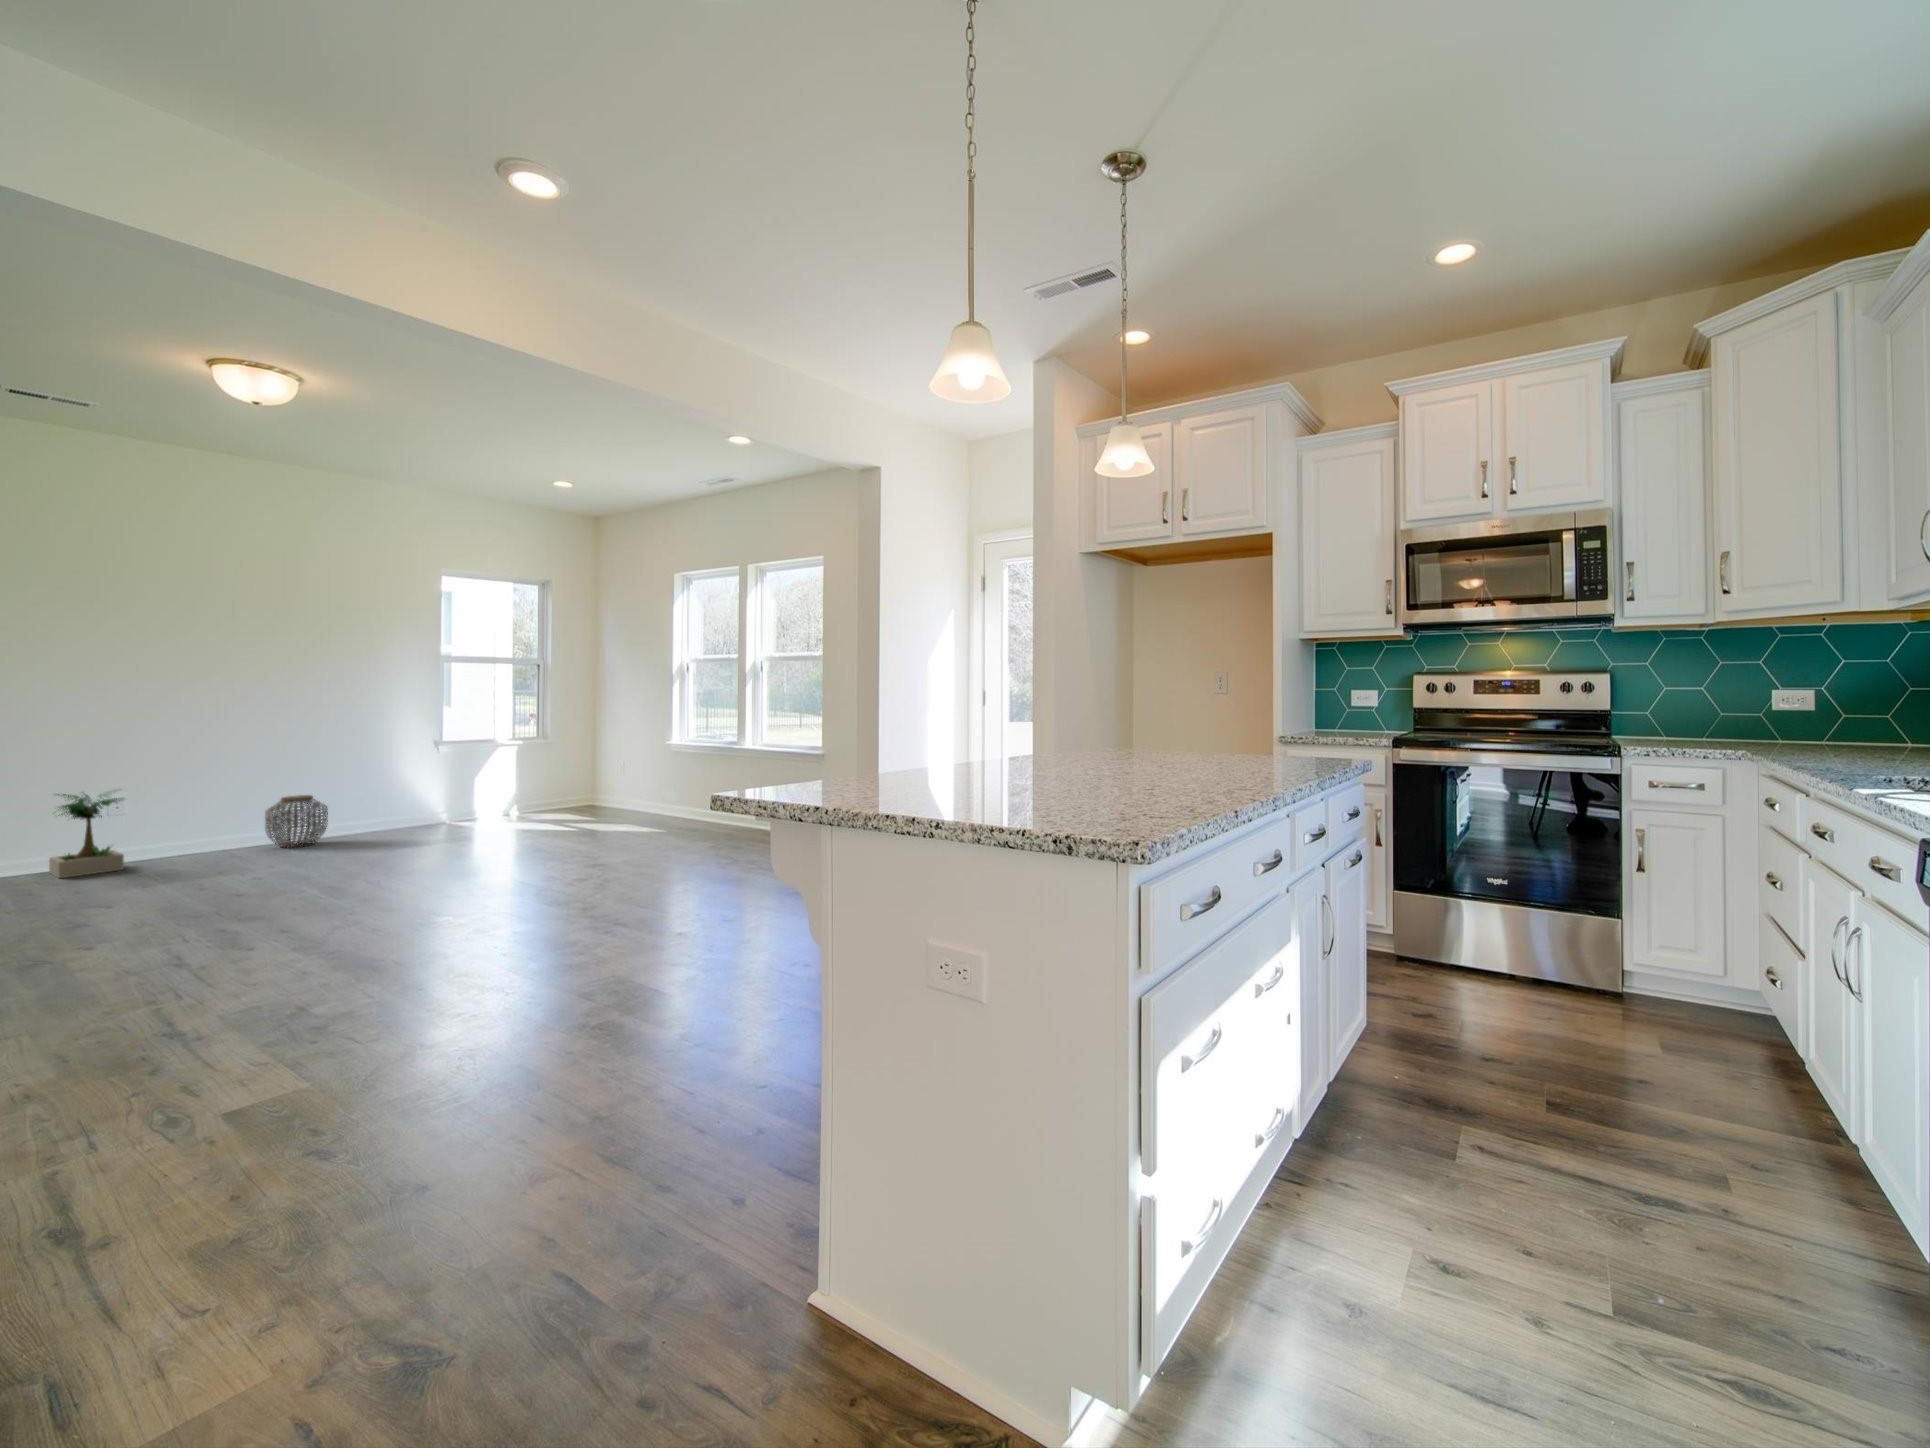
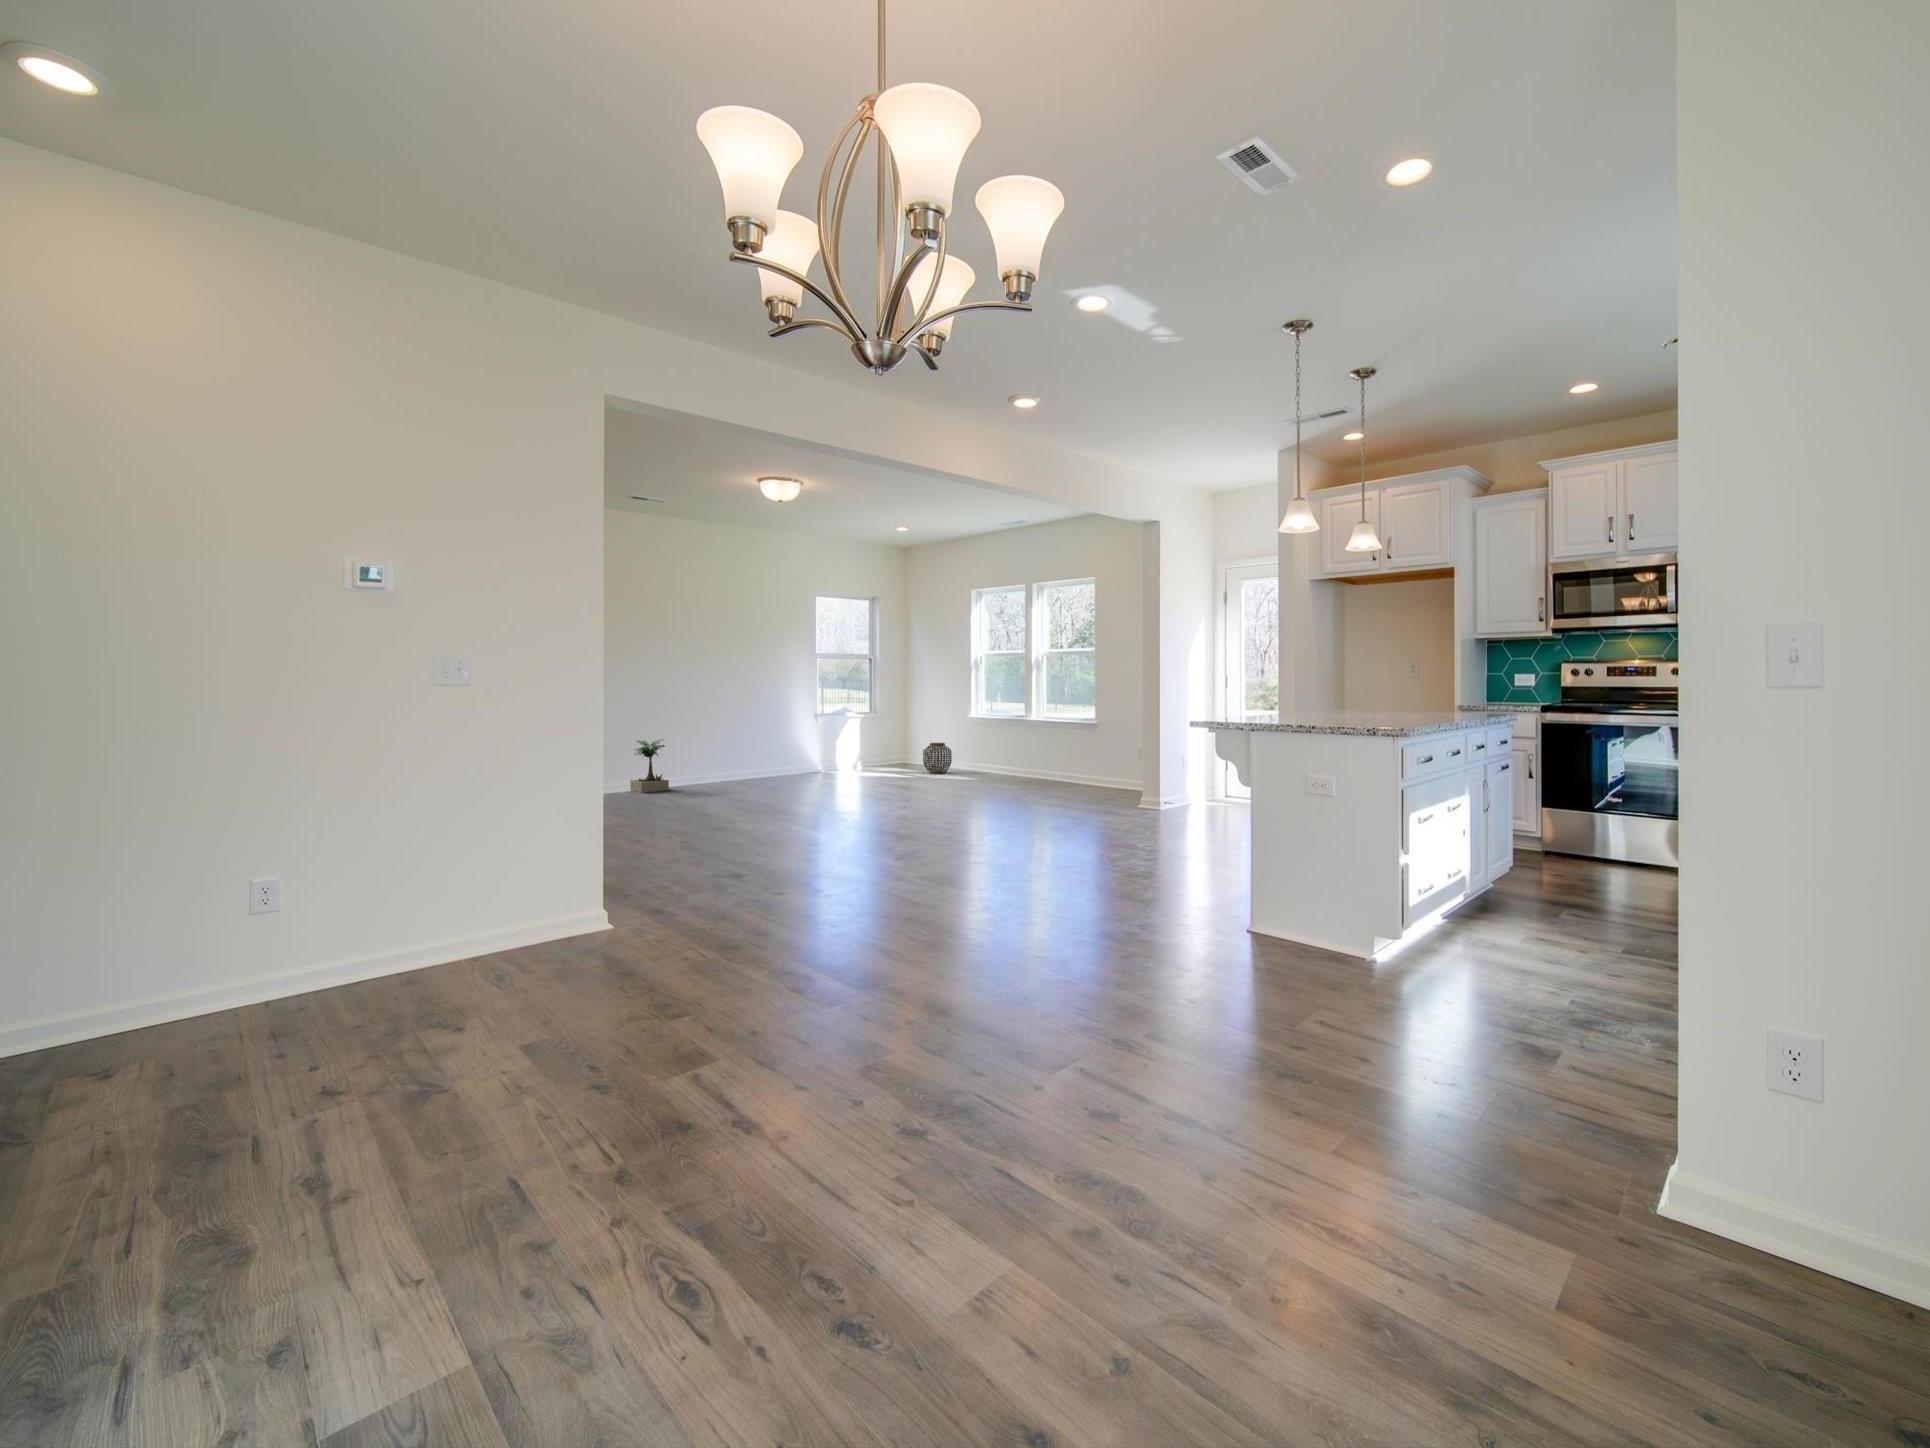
woven basket: present [265,795,328,848] -> present [923,743,952,774]

